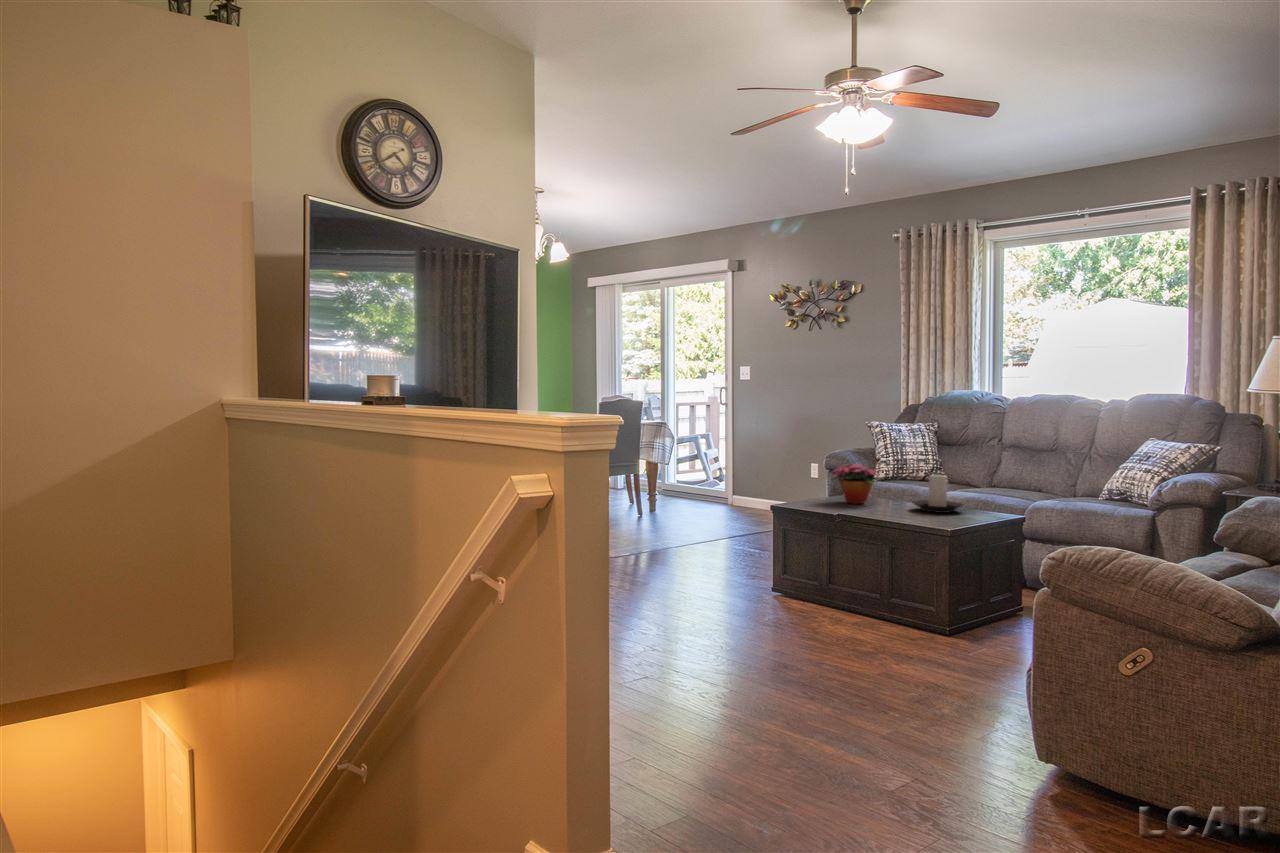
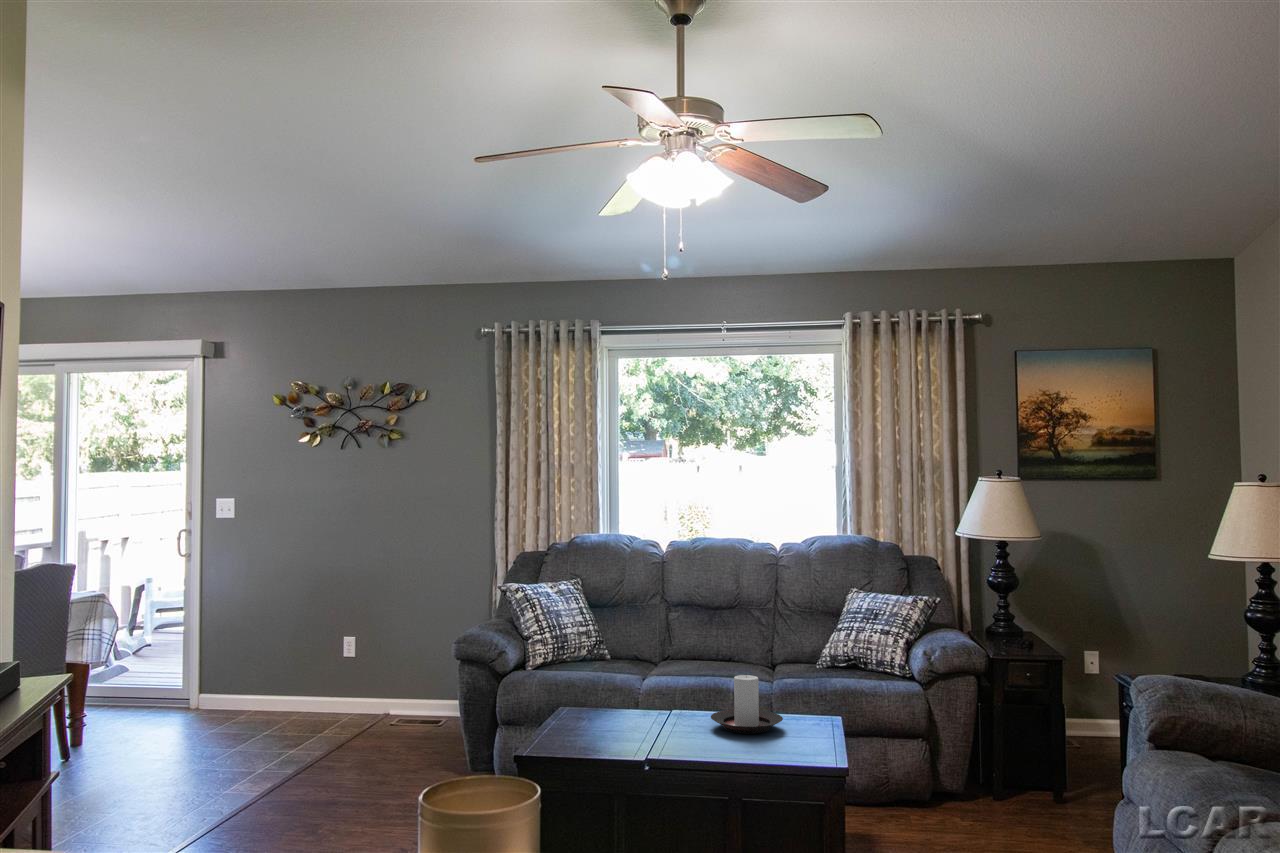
flower arrangement: present [834,465,876,504] -> none [581,669,668,734]

